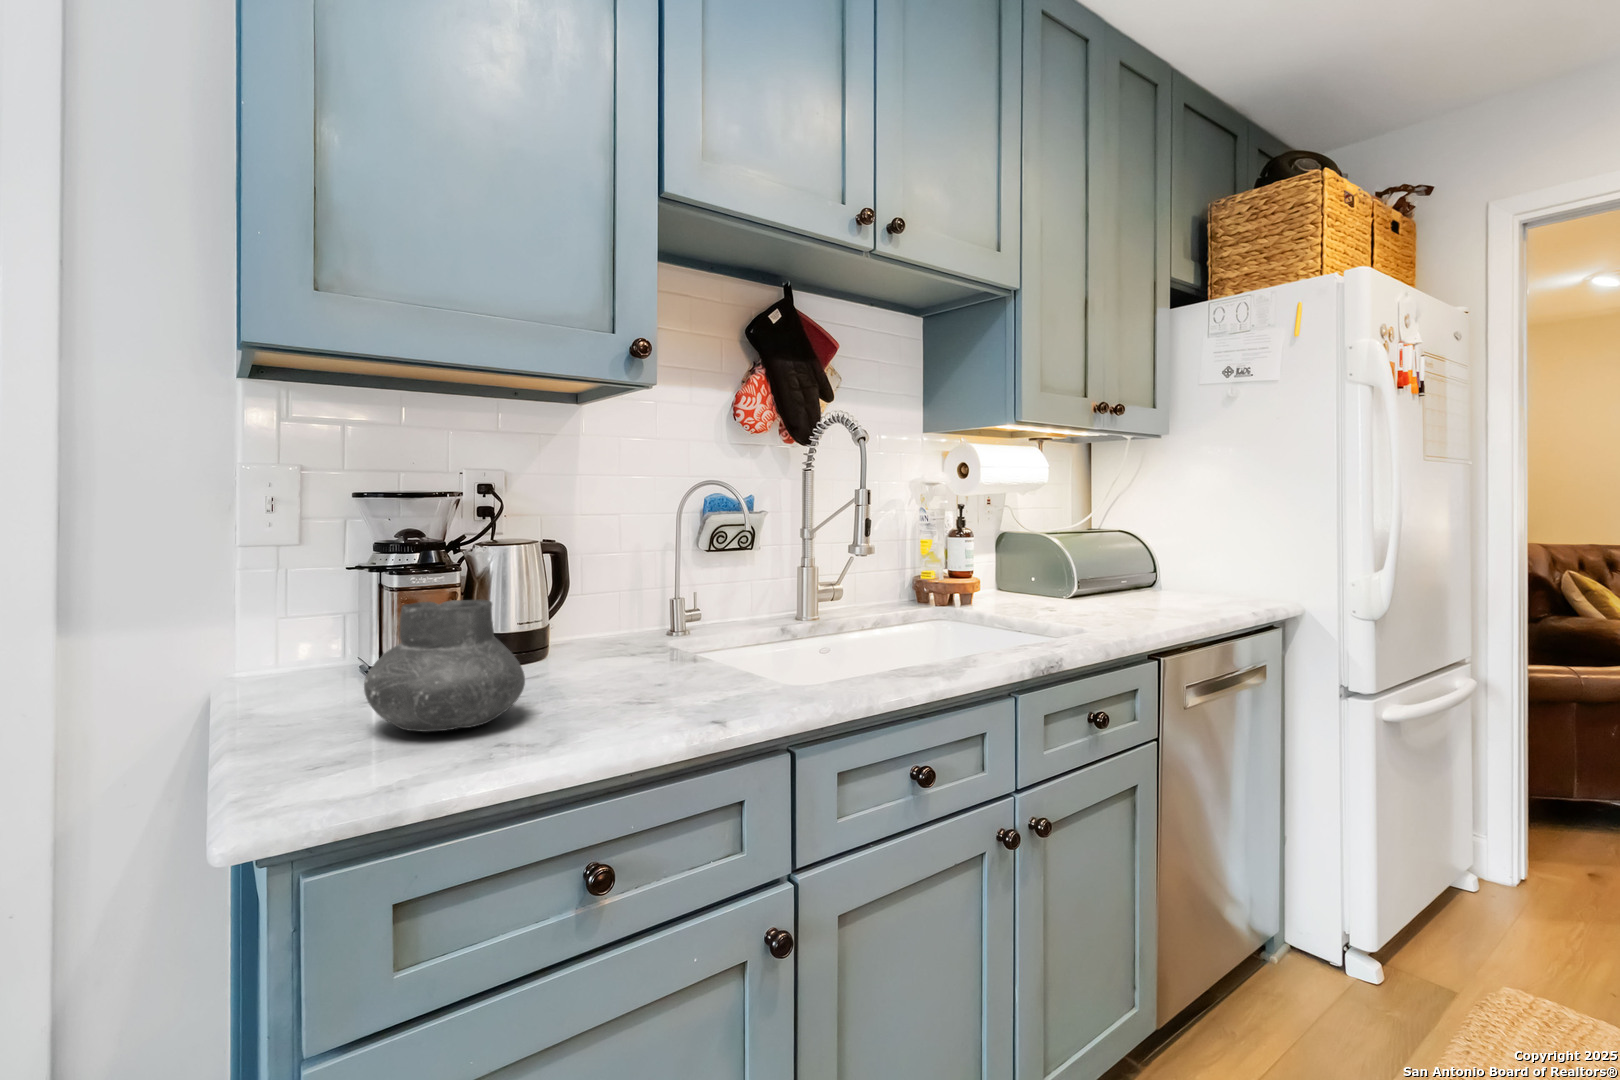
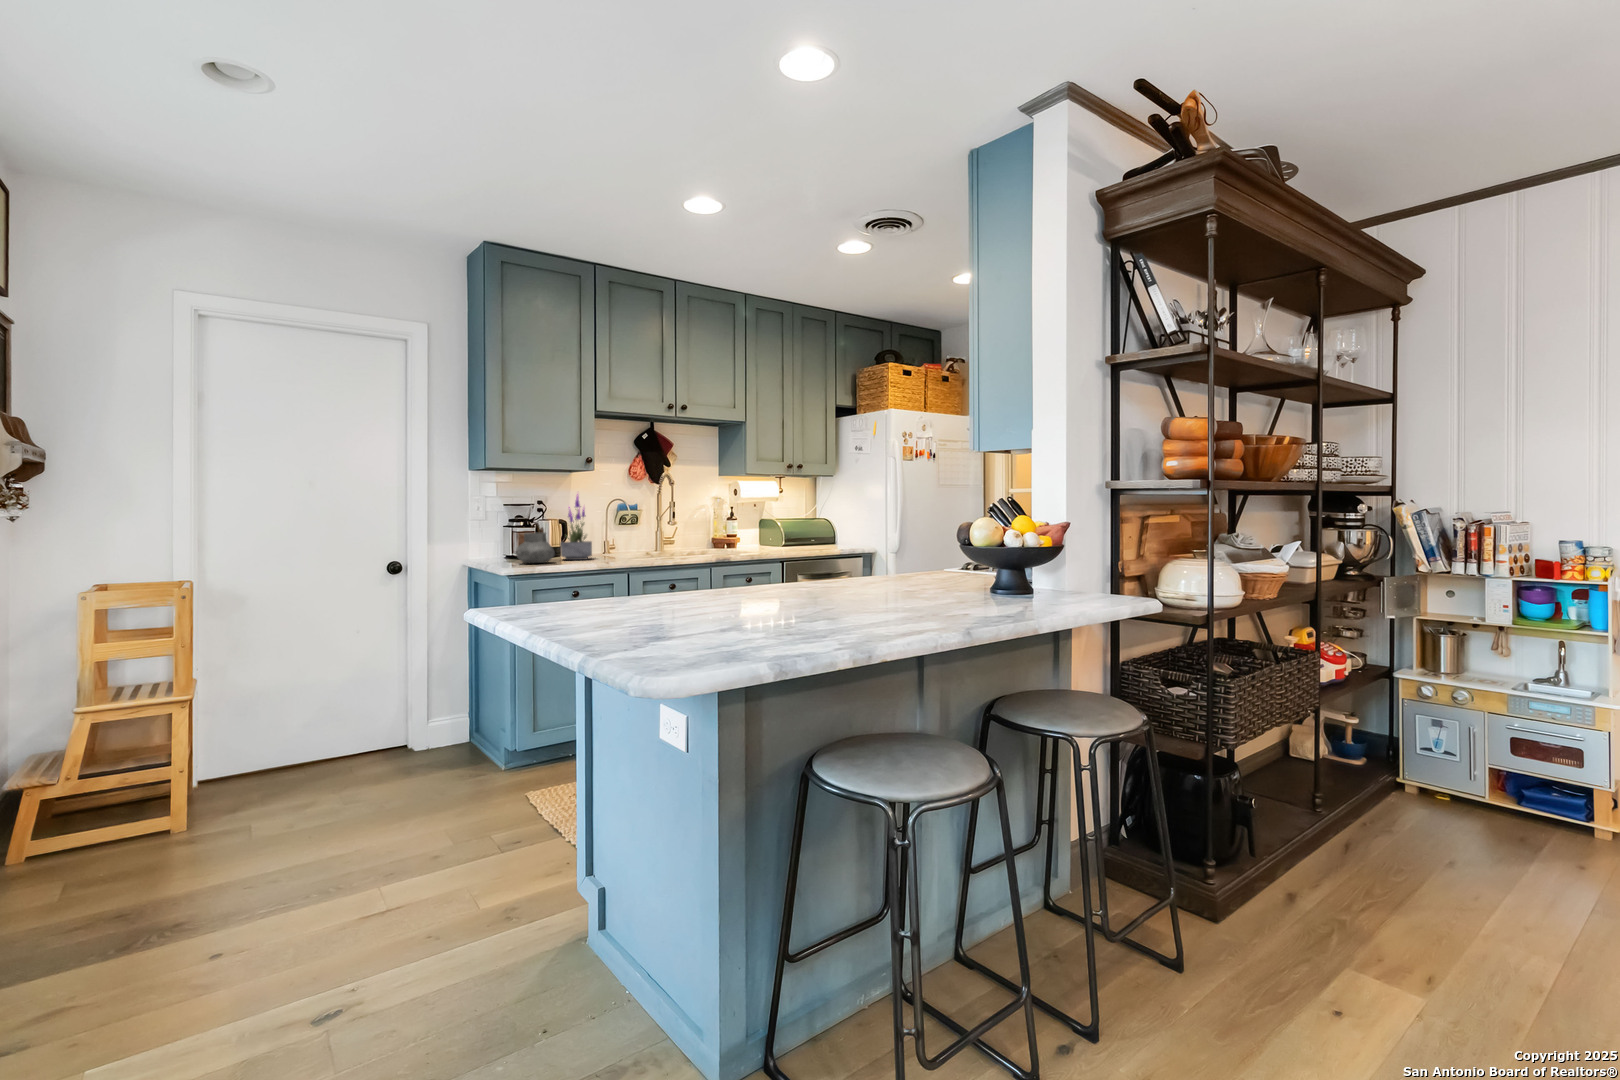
potted plant: none [547,450,657,689] -> present [560,494,592,560]

